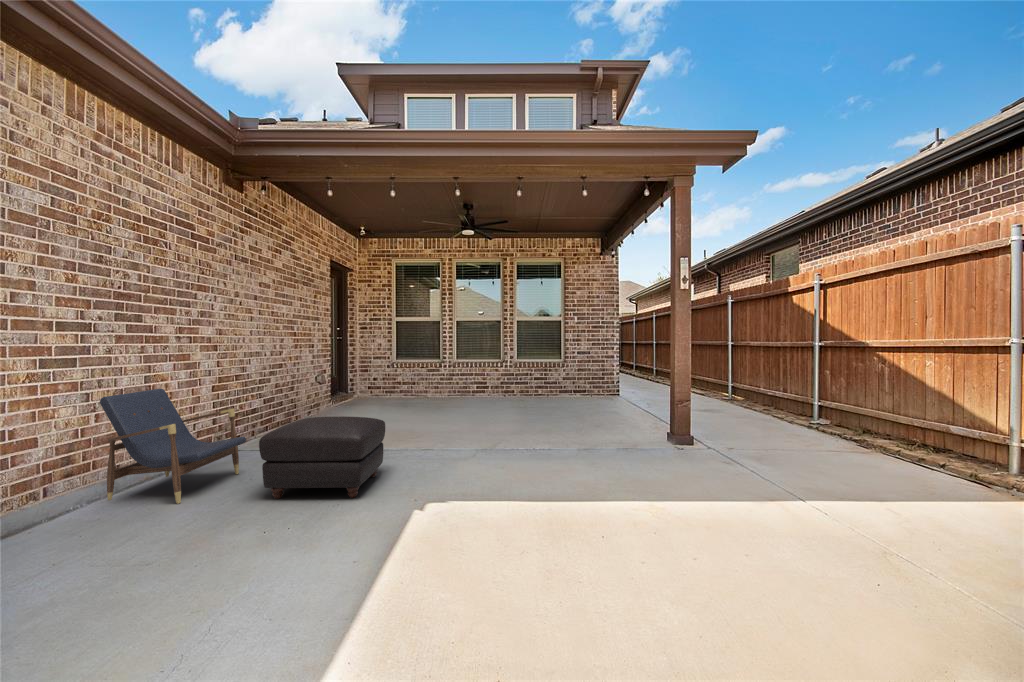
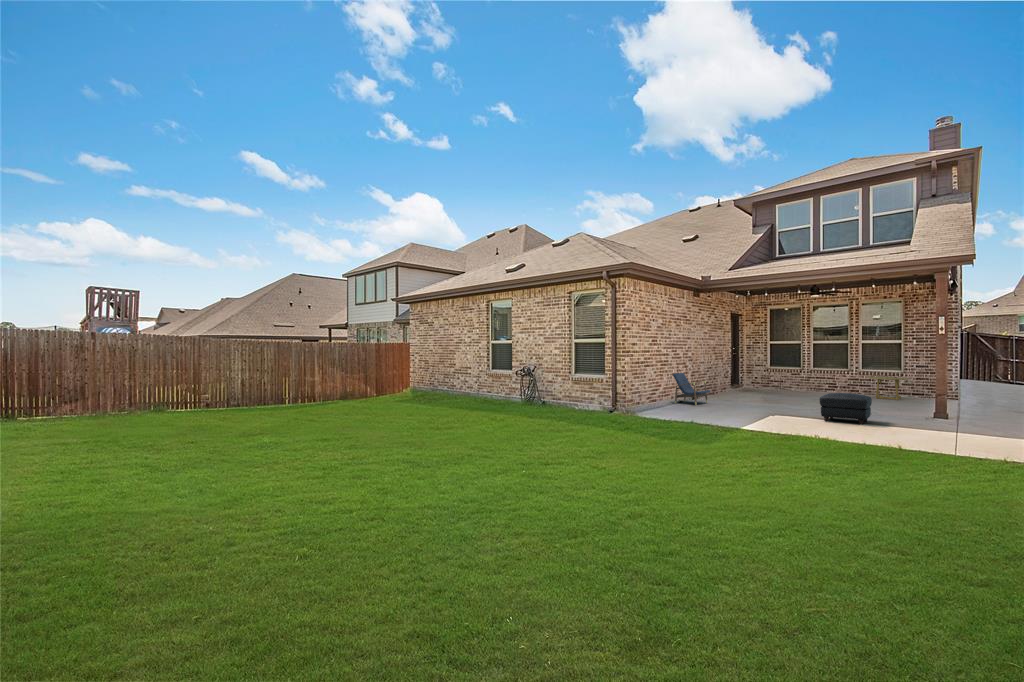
round table: none [530,368,576,402] -> present [869,377,908,400]
ottoman: present [259,416,385,499] -> present [820,393,872,424]

